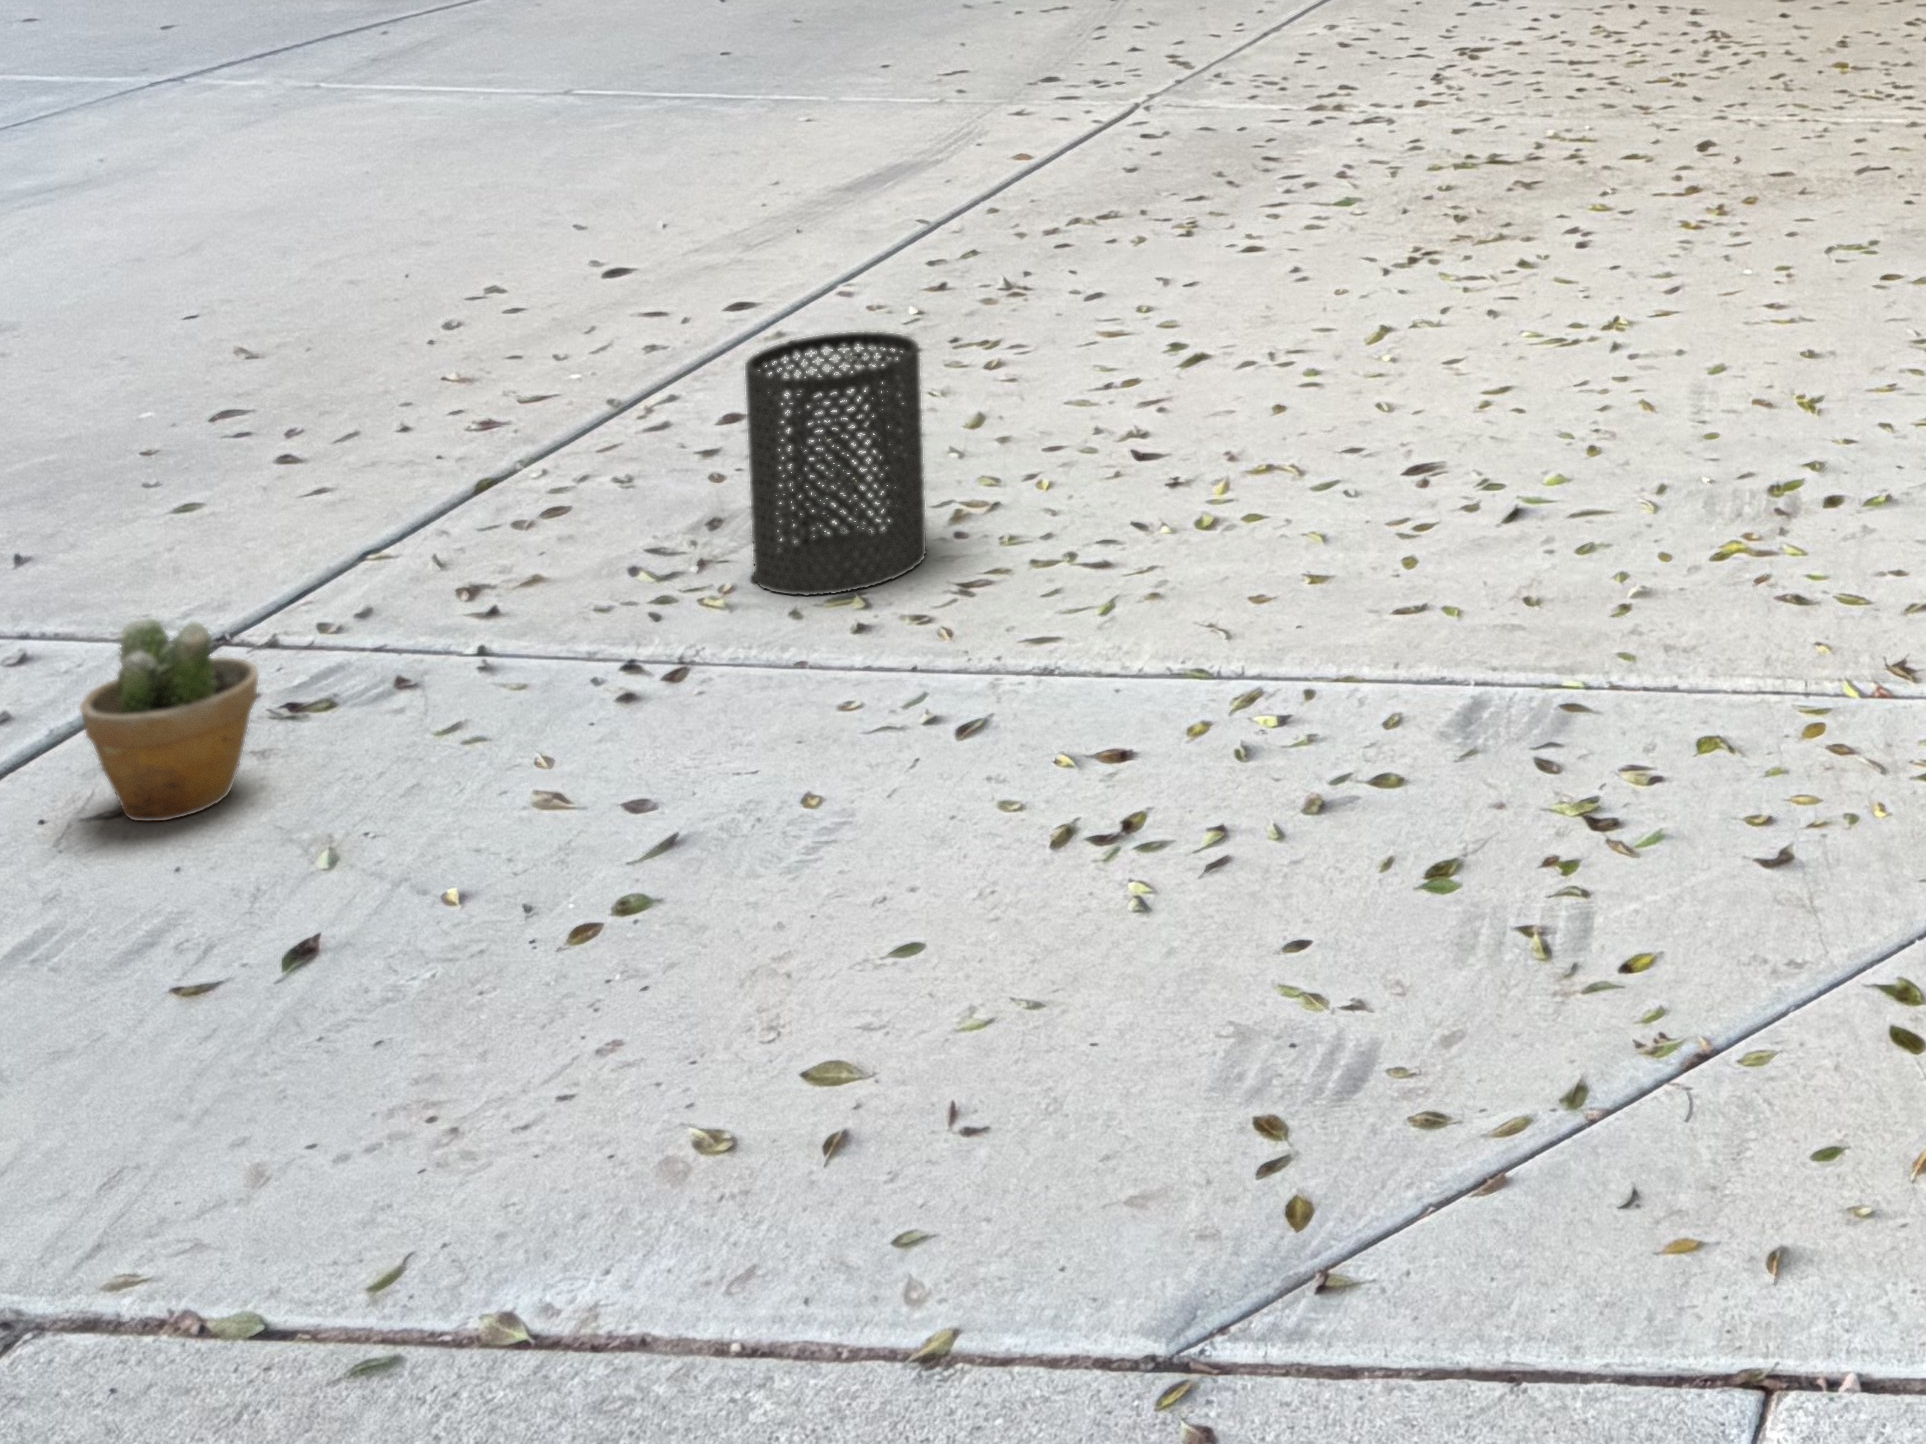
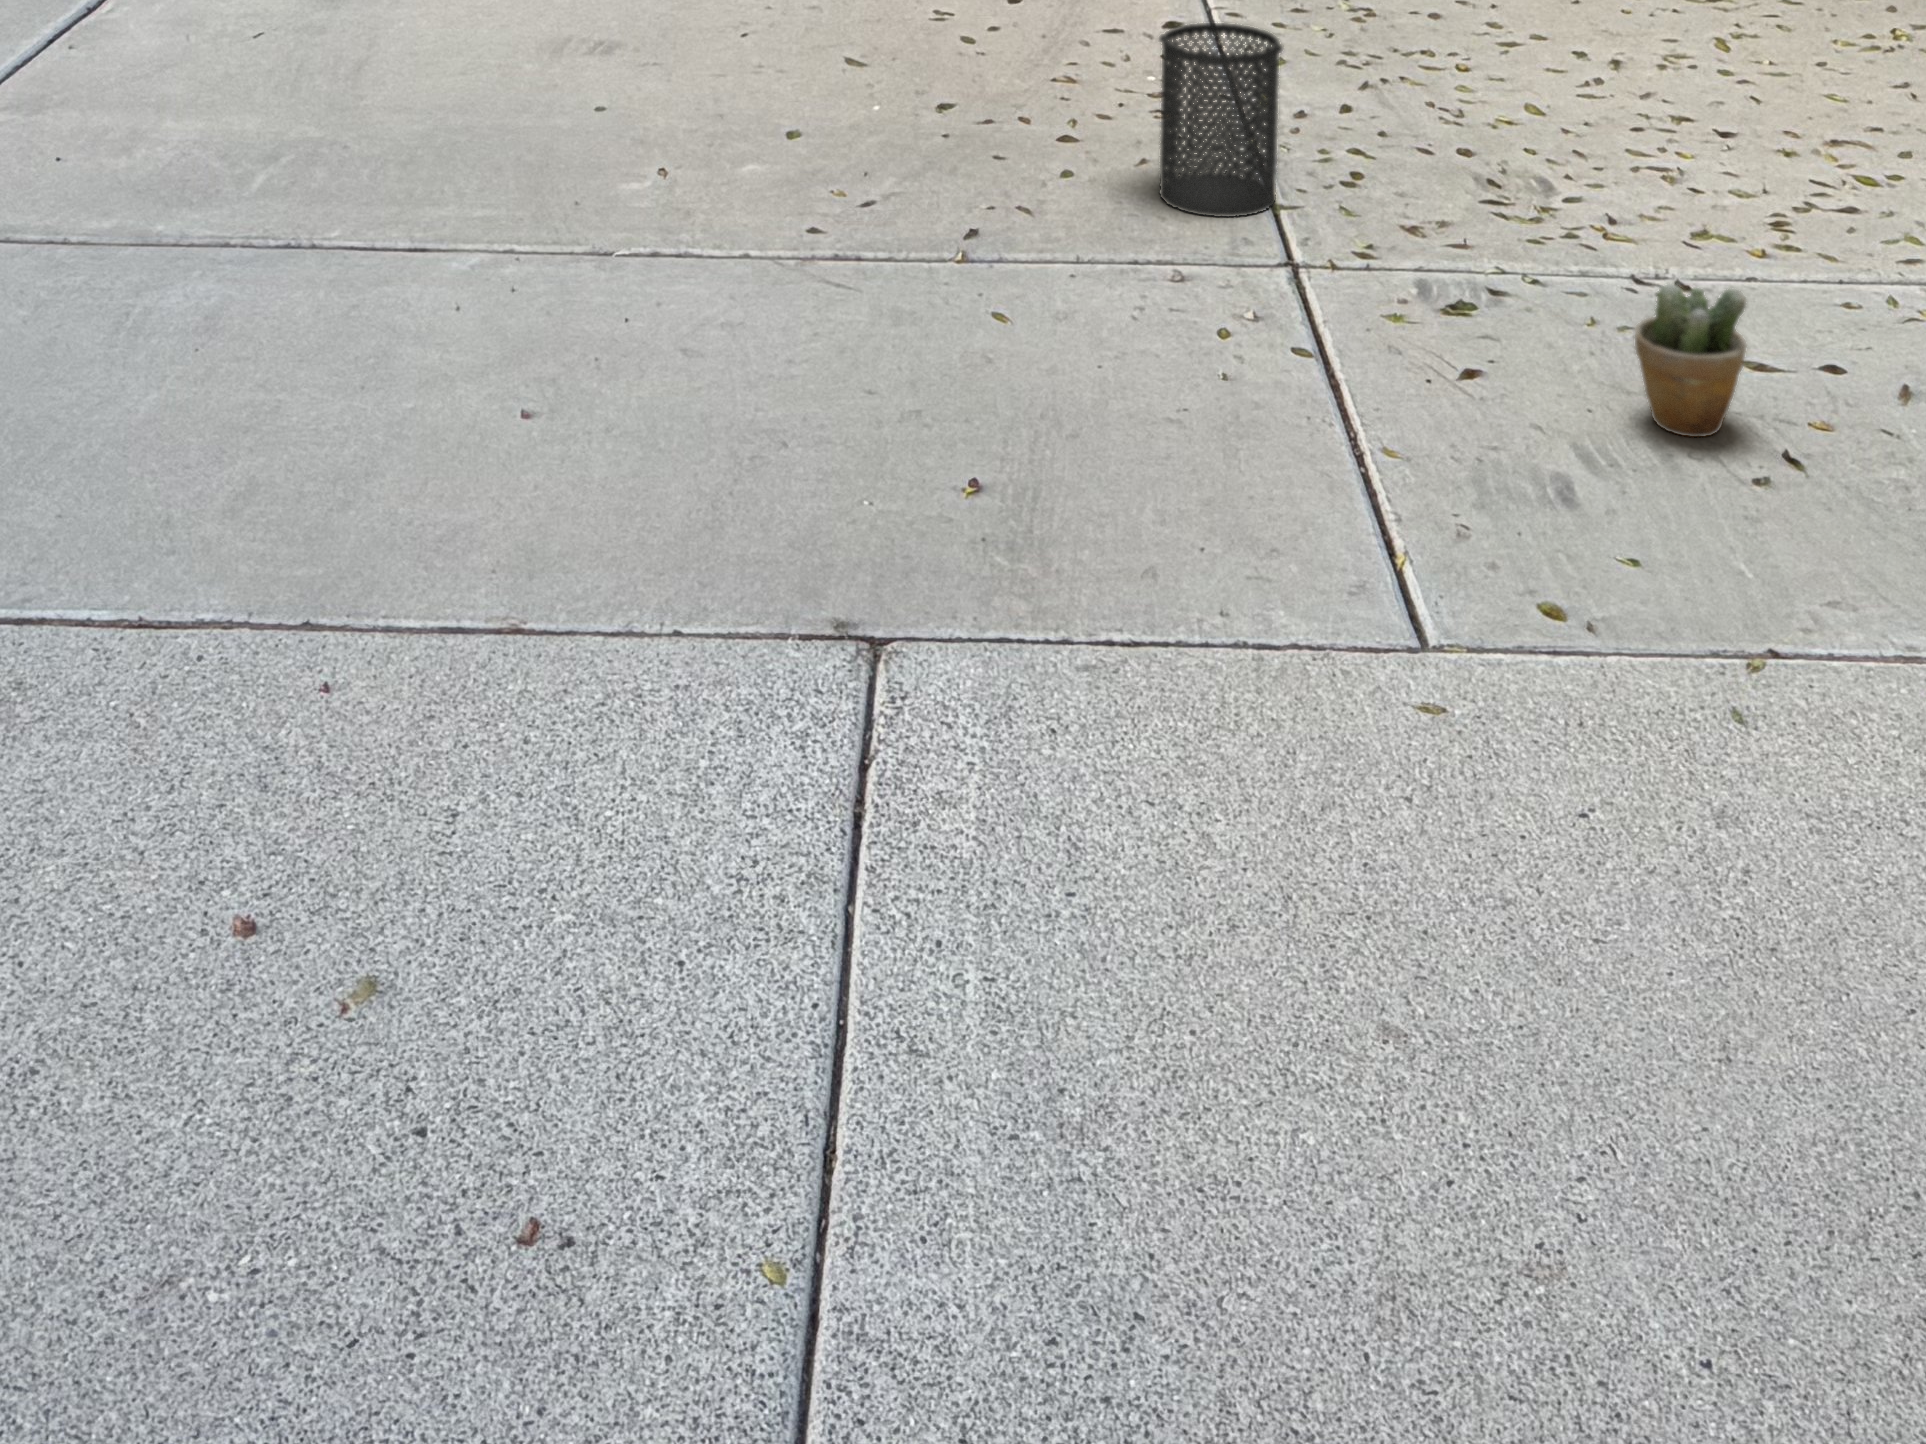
trash can: present [745,332,926,596] -> present [1159,23,1283,217]

